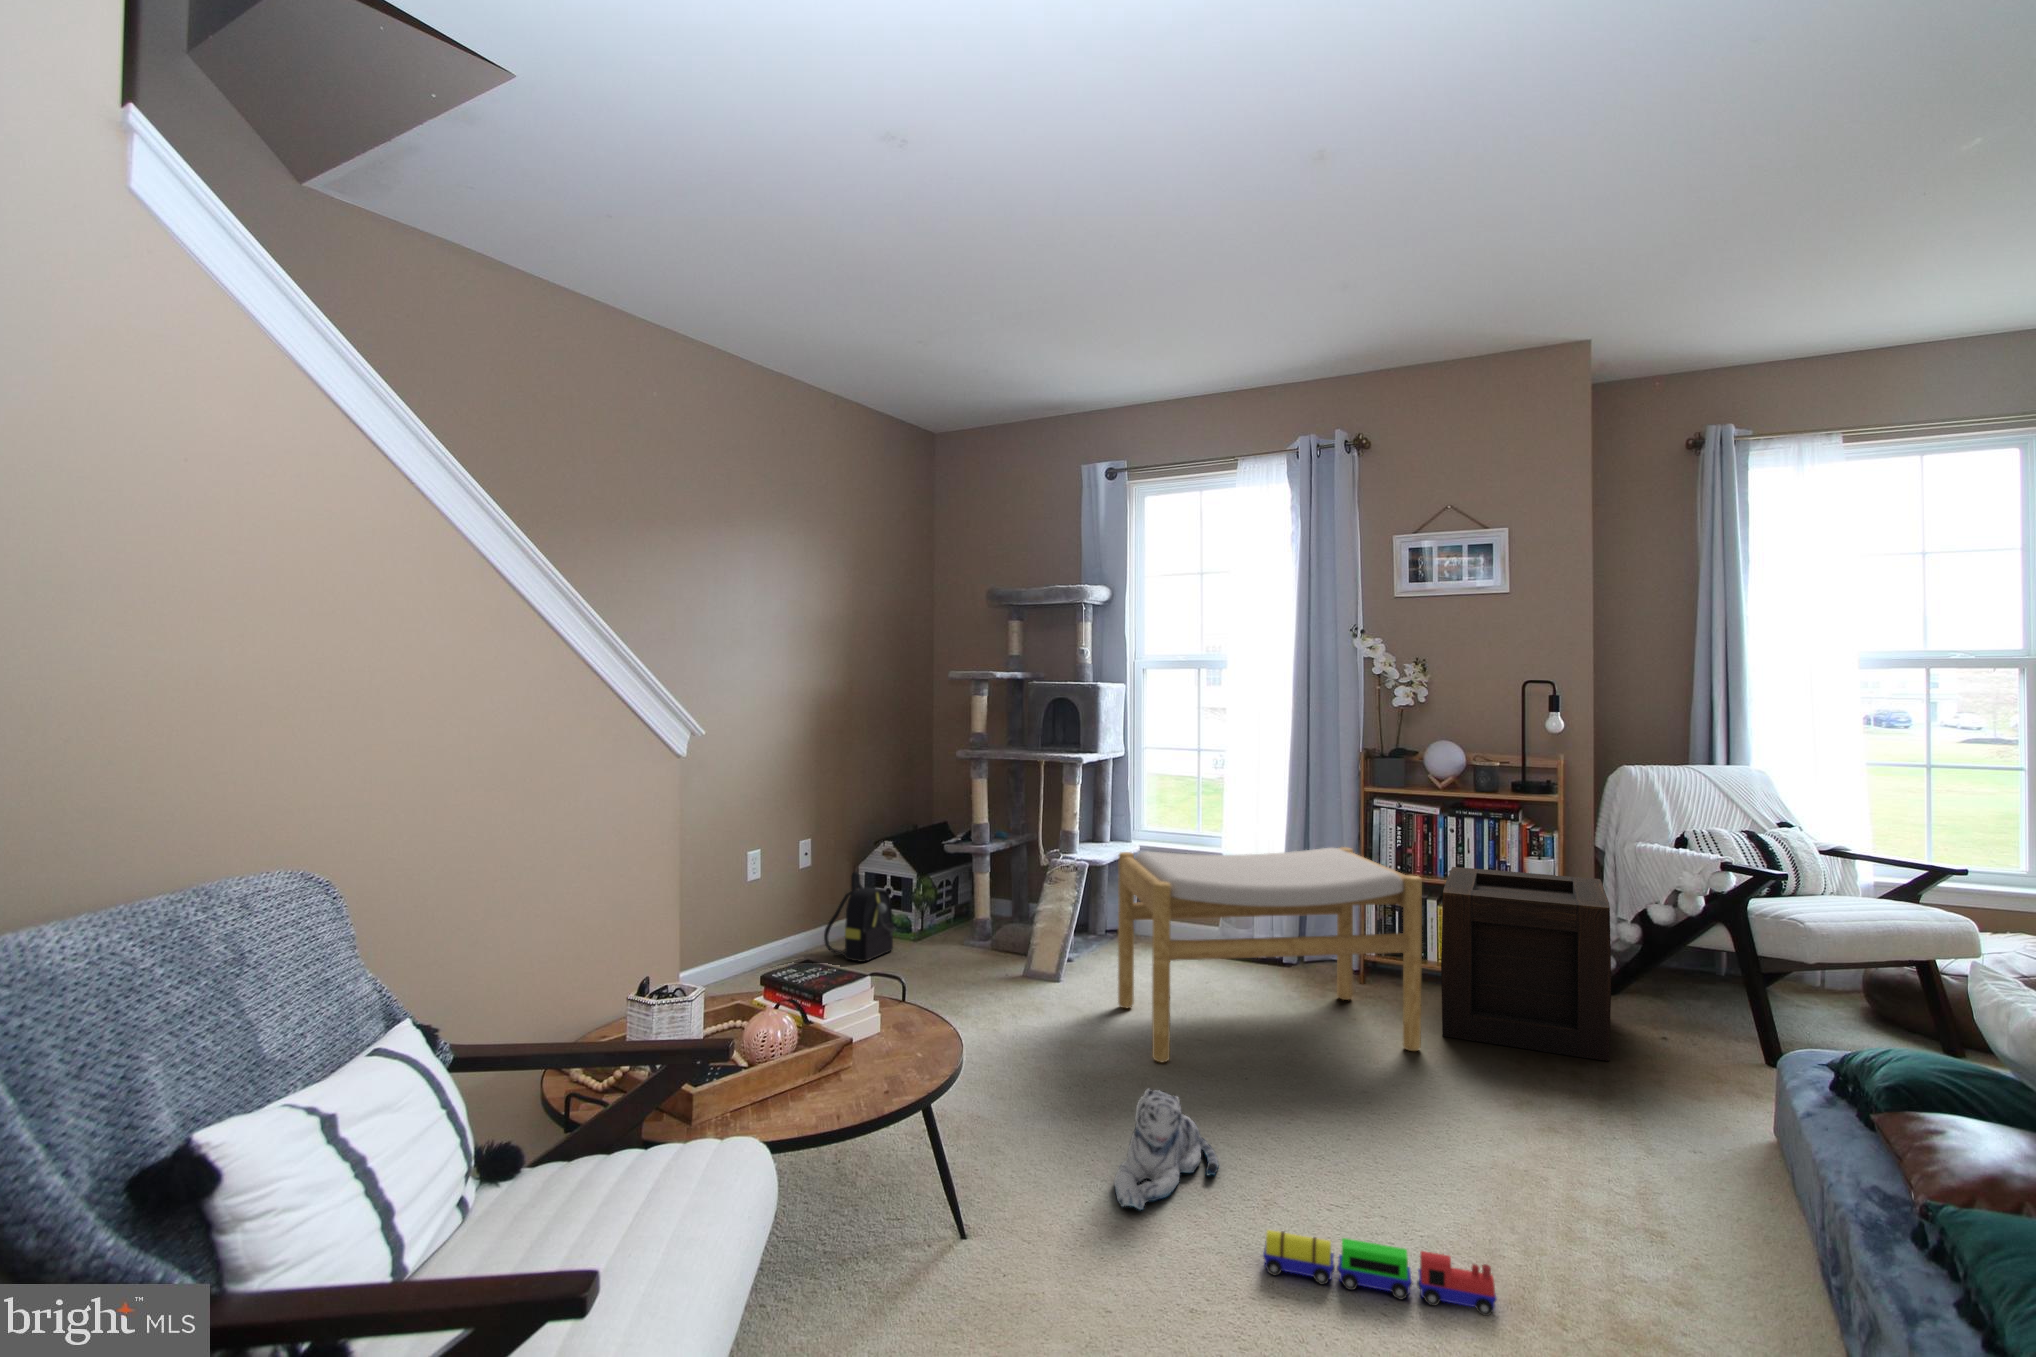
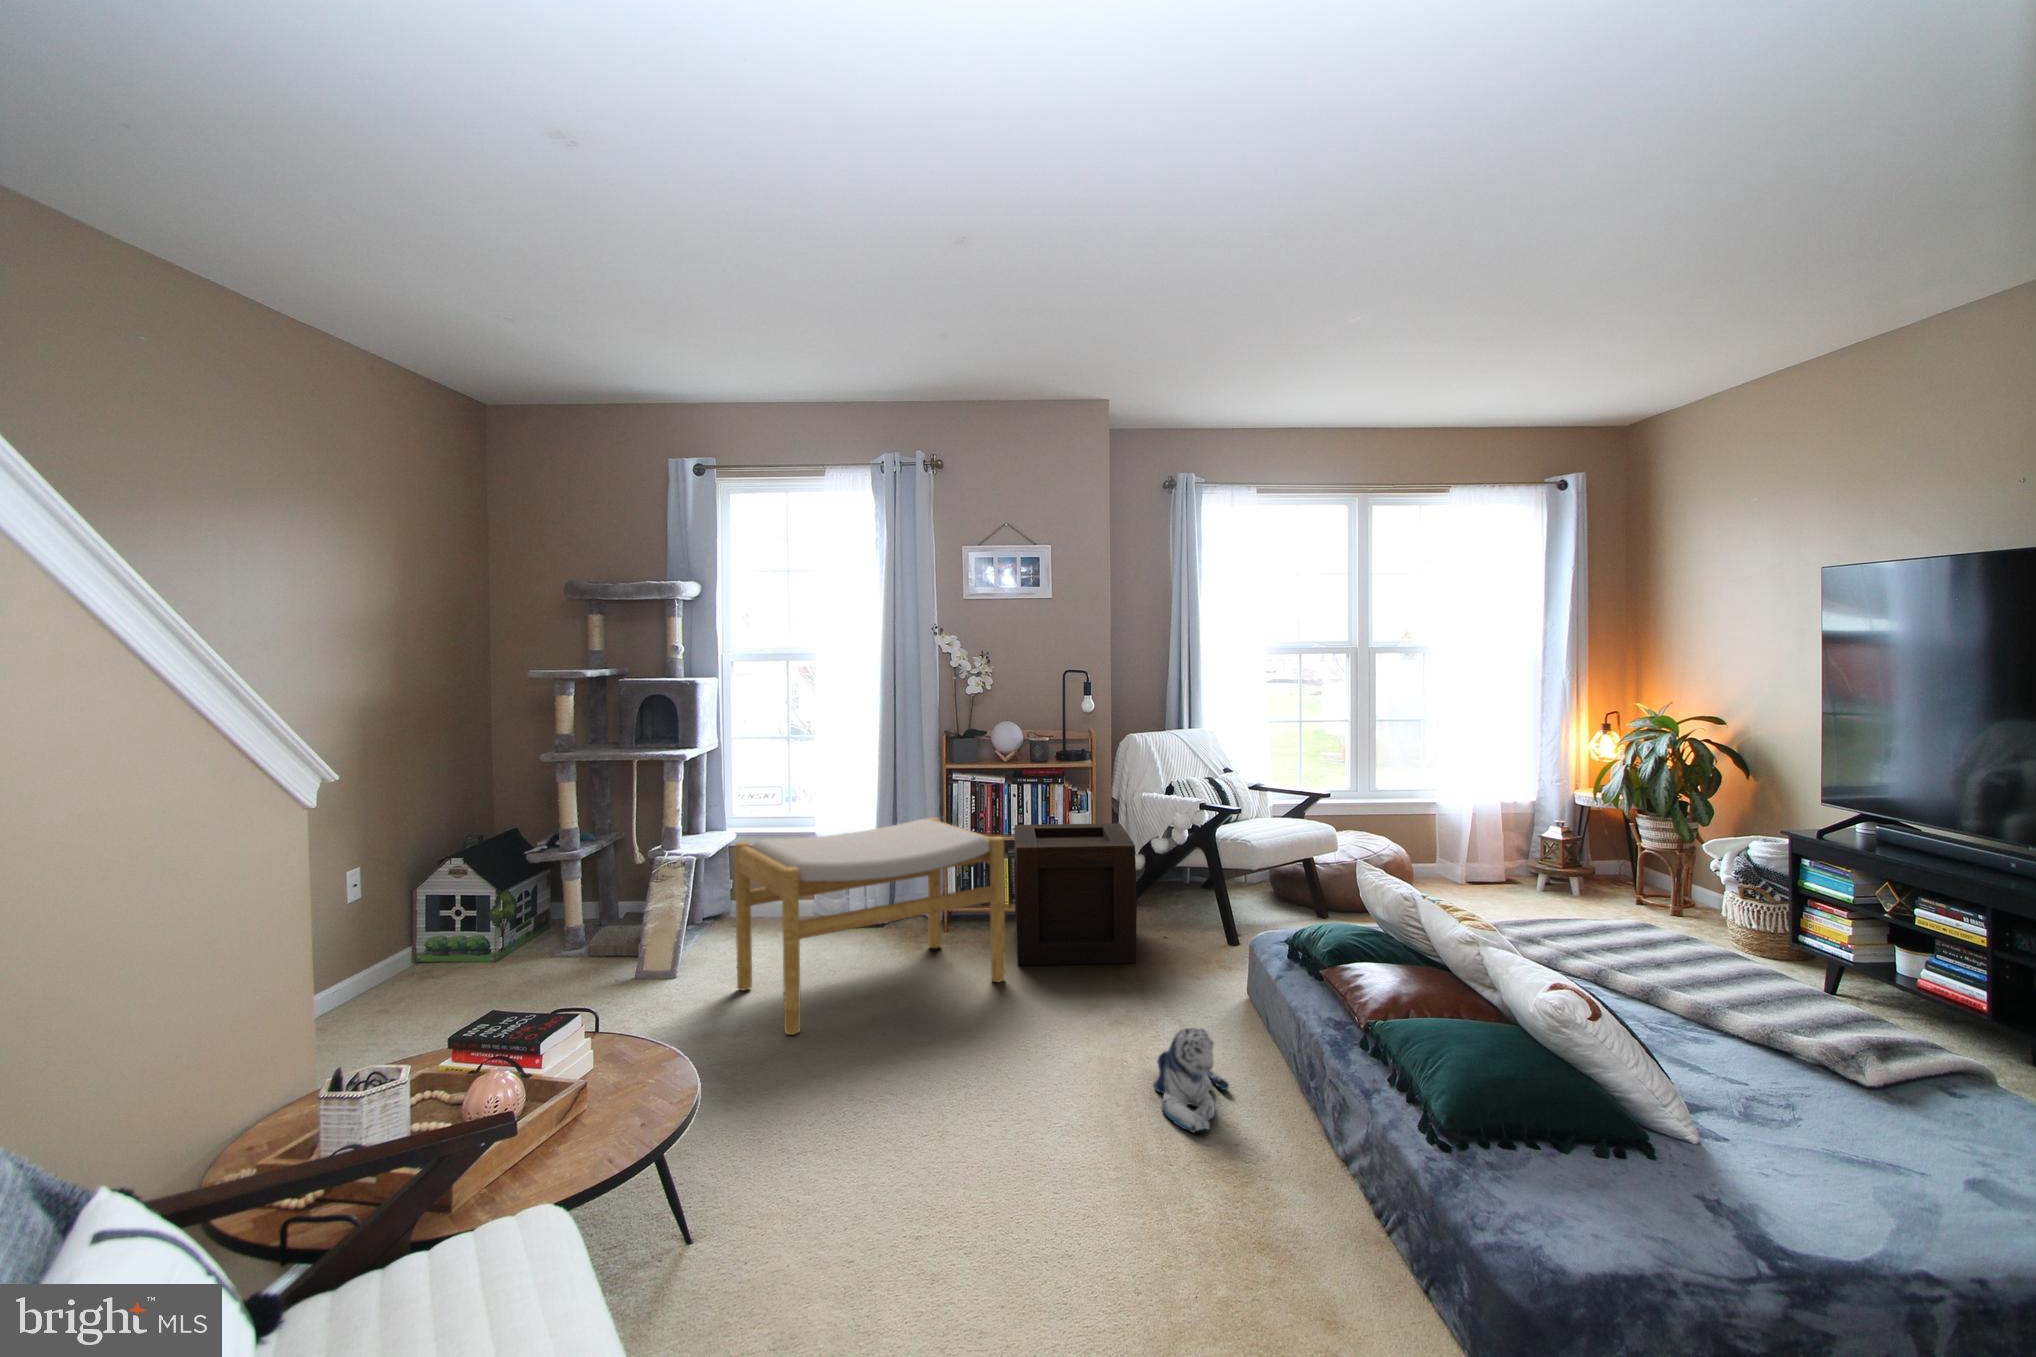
backpack: present [824,872,895,962] -> none [380,895,473,993]
plush toy: present [1114,1089,1219,1210] -> present [1154,1028,1229,1133]
toy train: present [1263,1230,1497,1316] -> none [931,1141,1113,1199]

